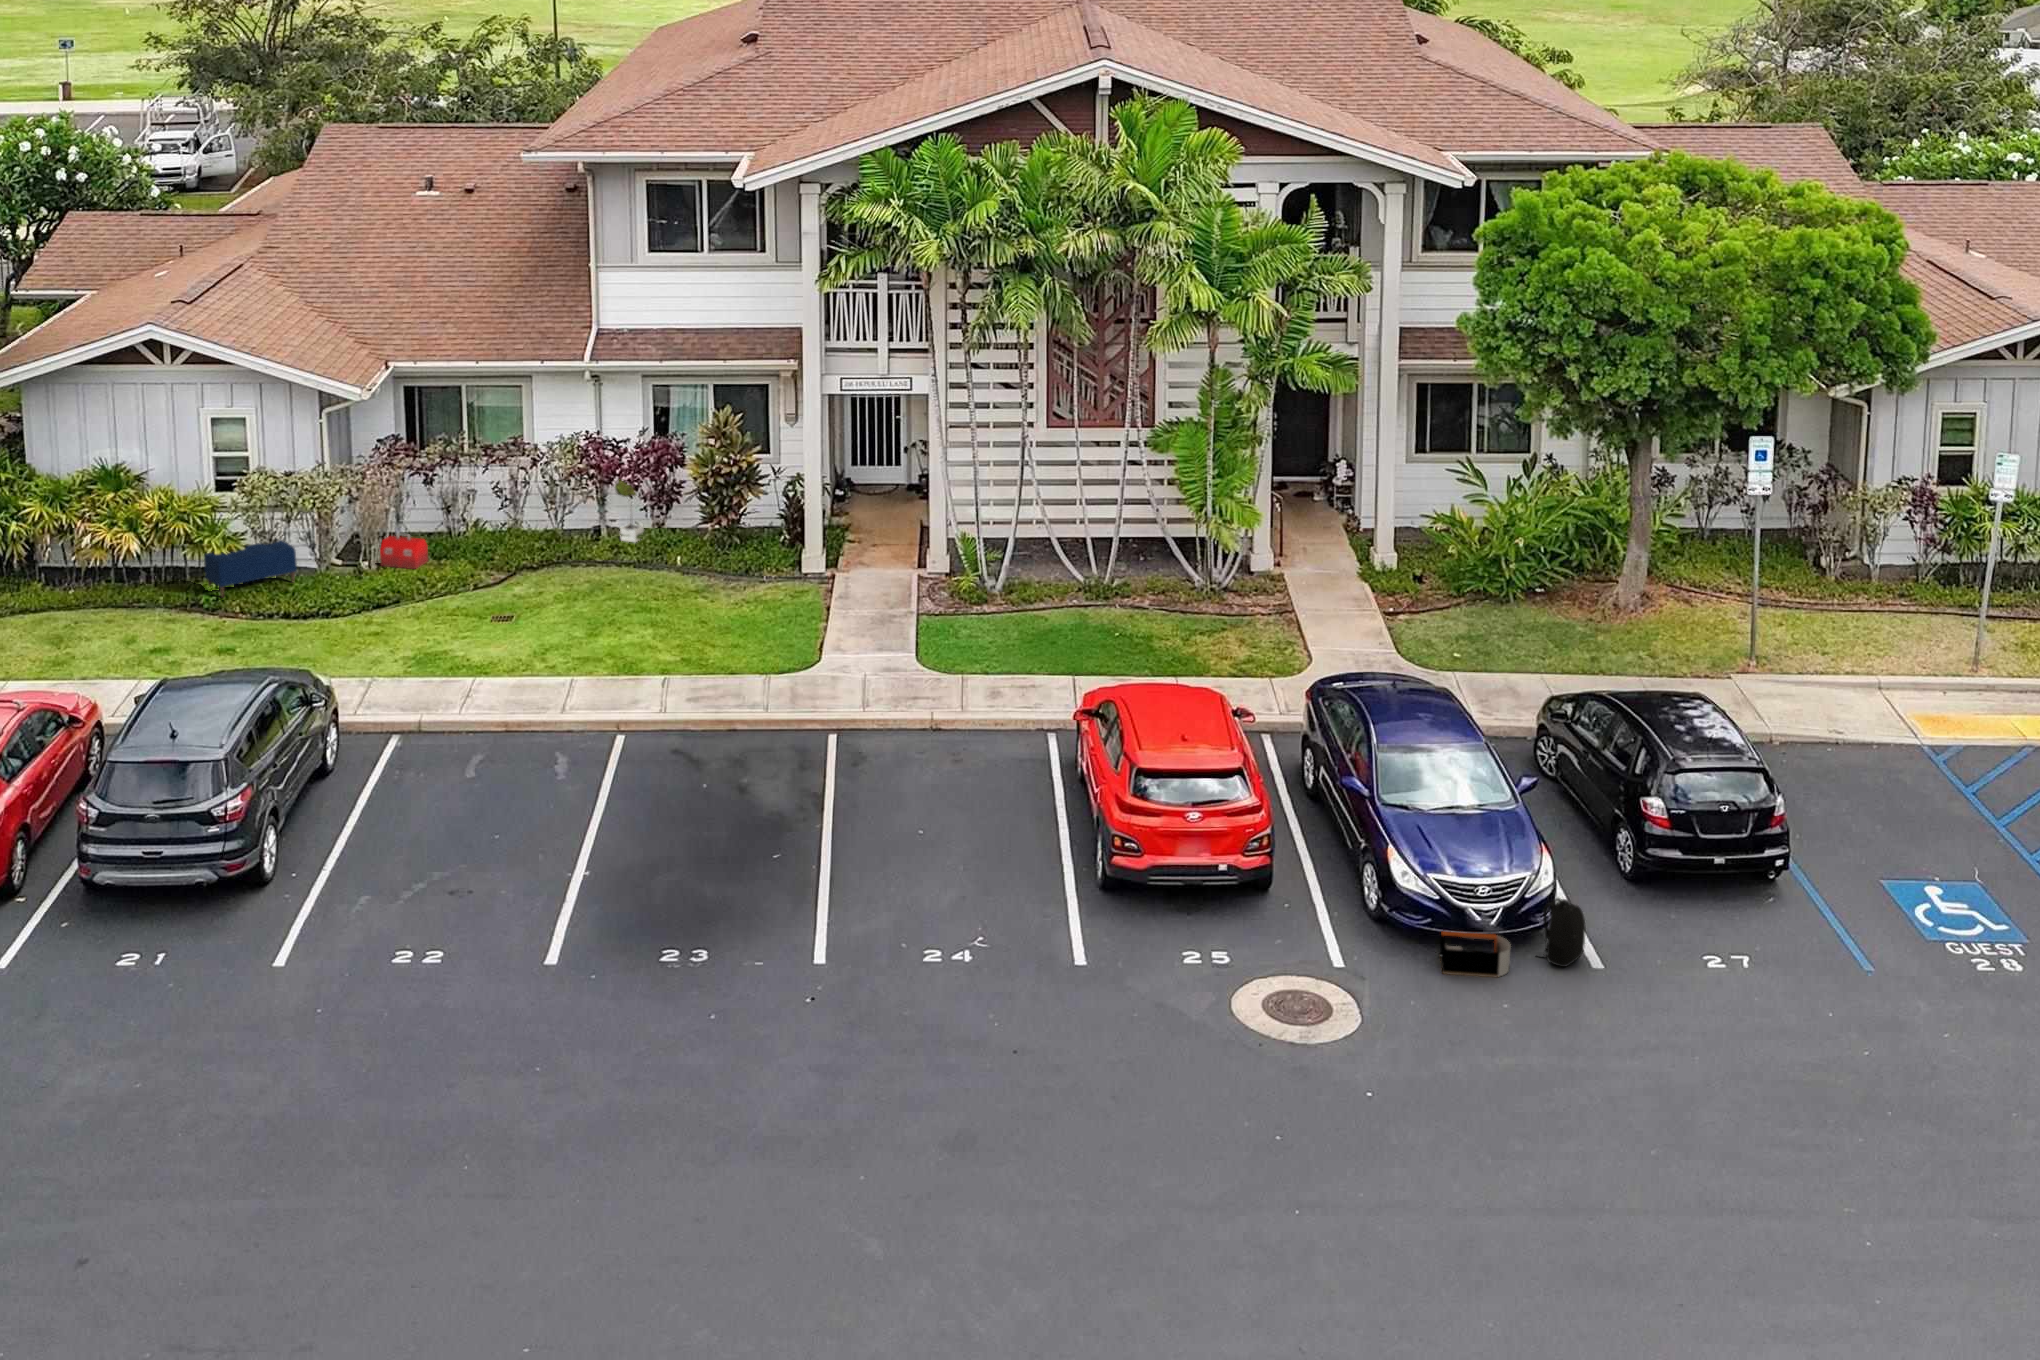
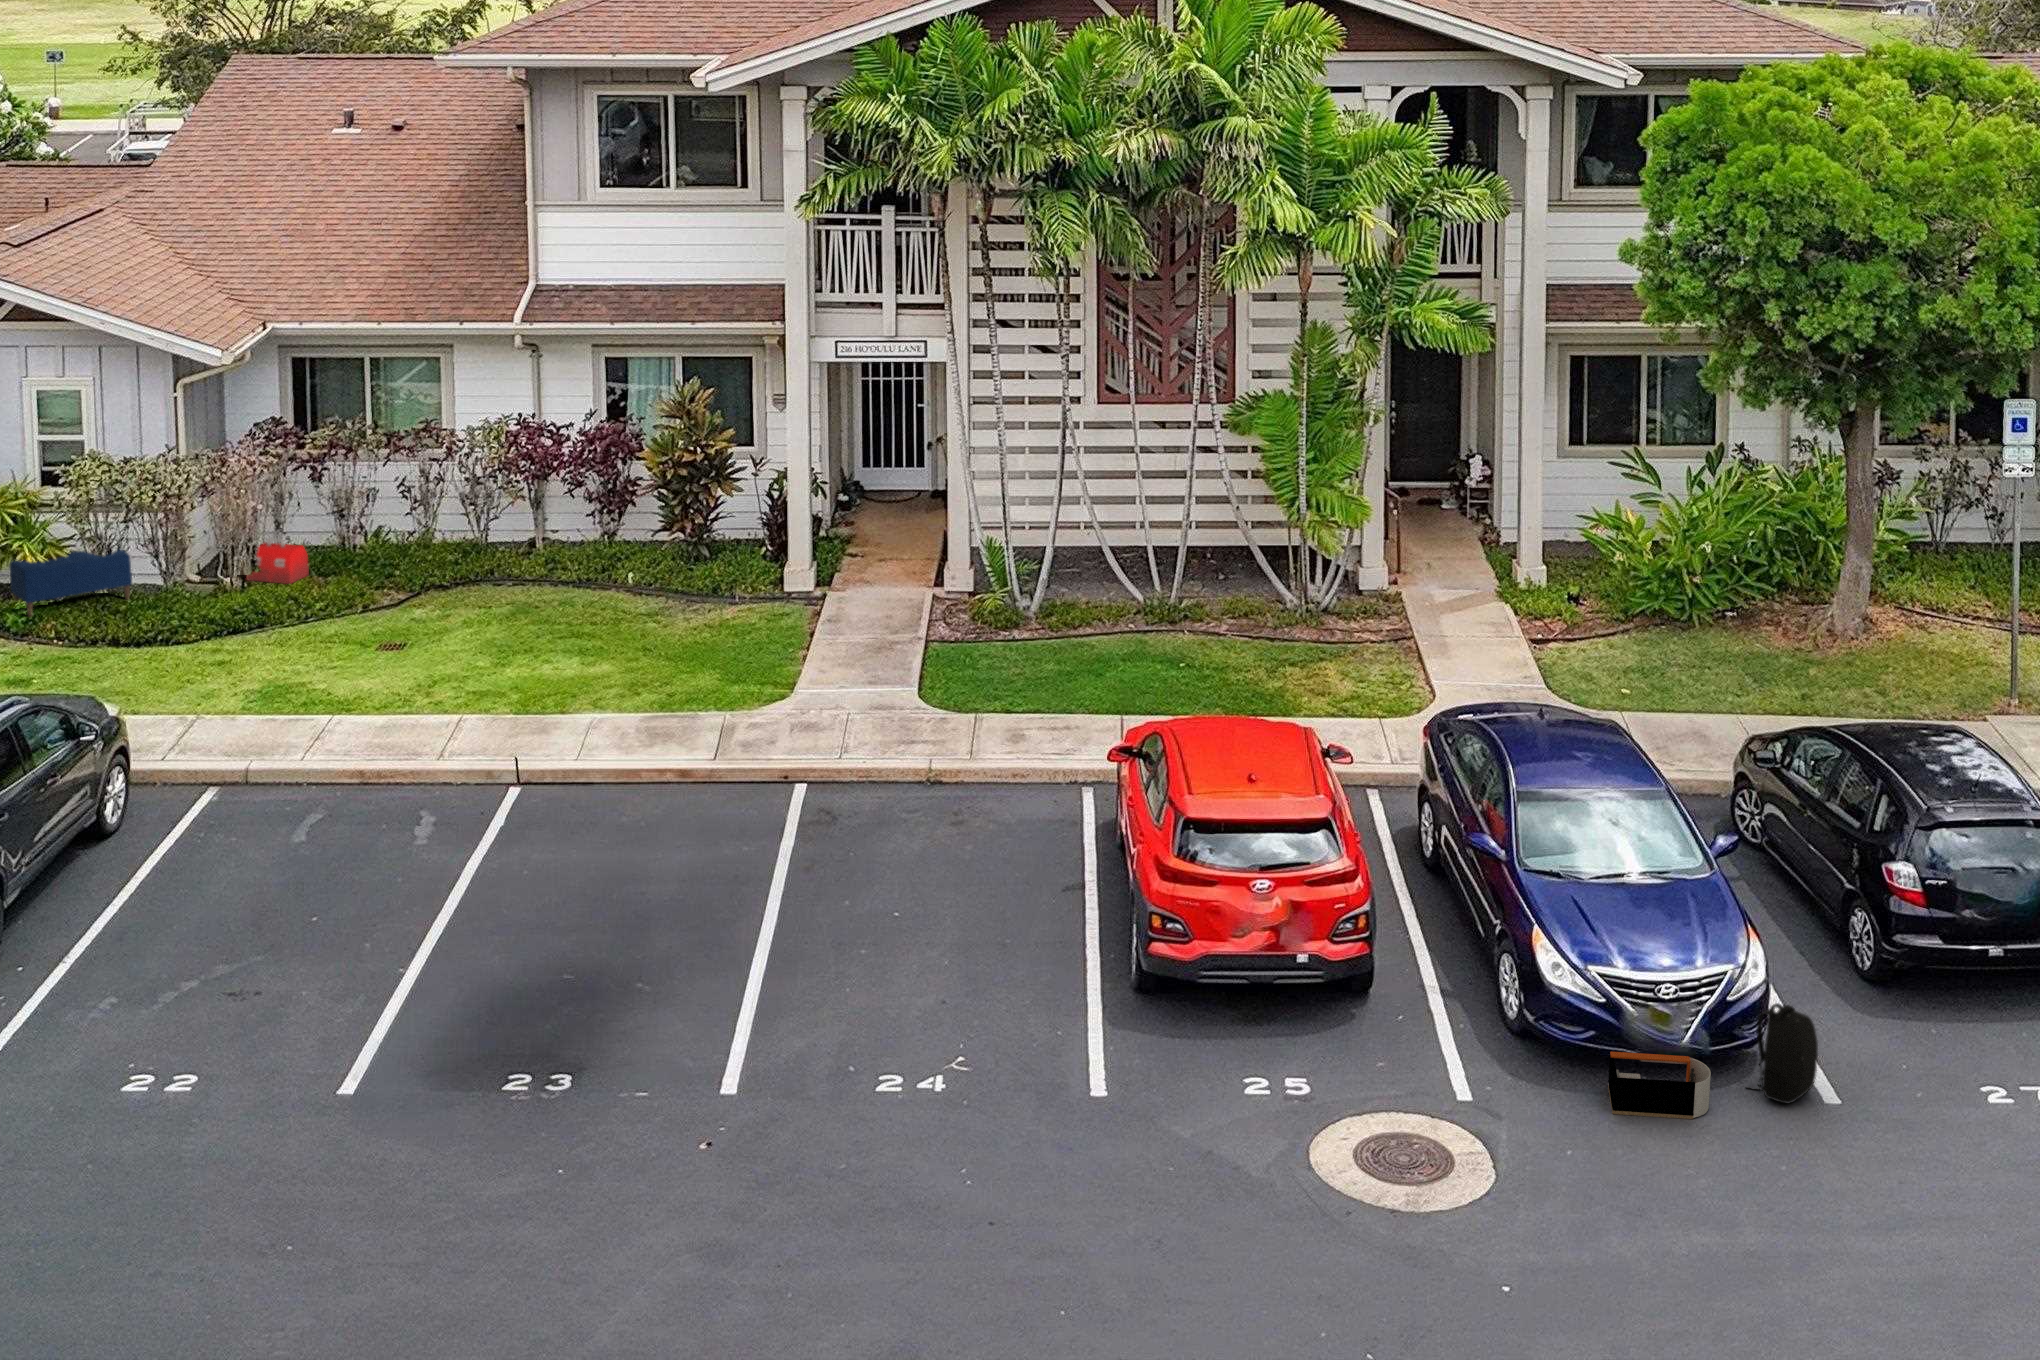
potted tree: present [615,479,643,542] -> none [553,474,591,554]

